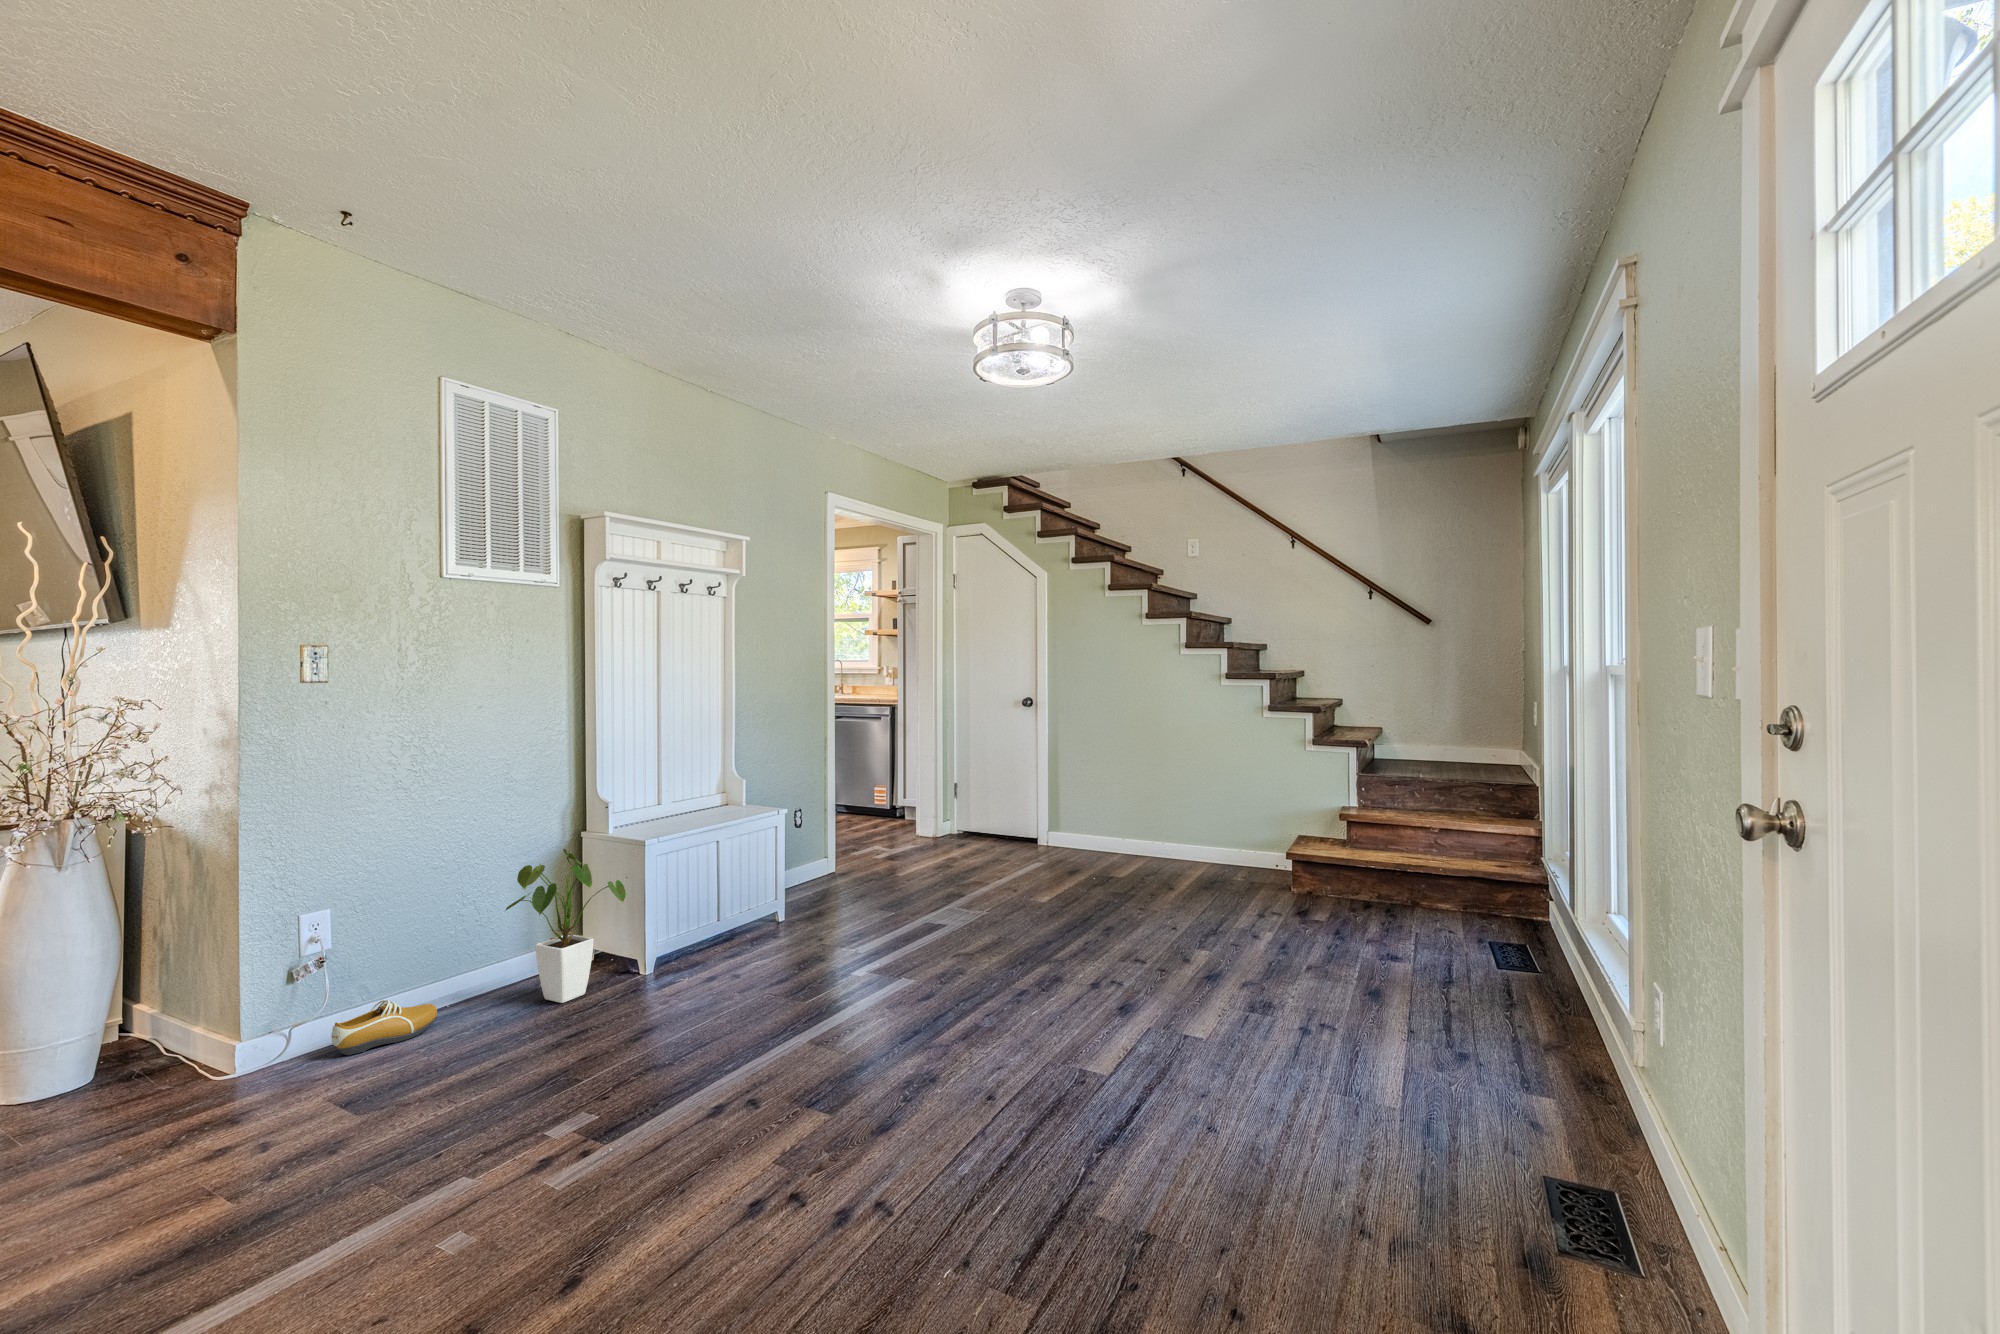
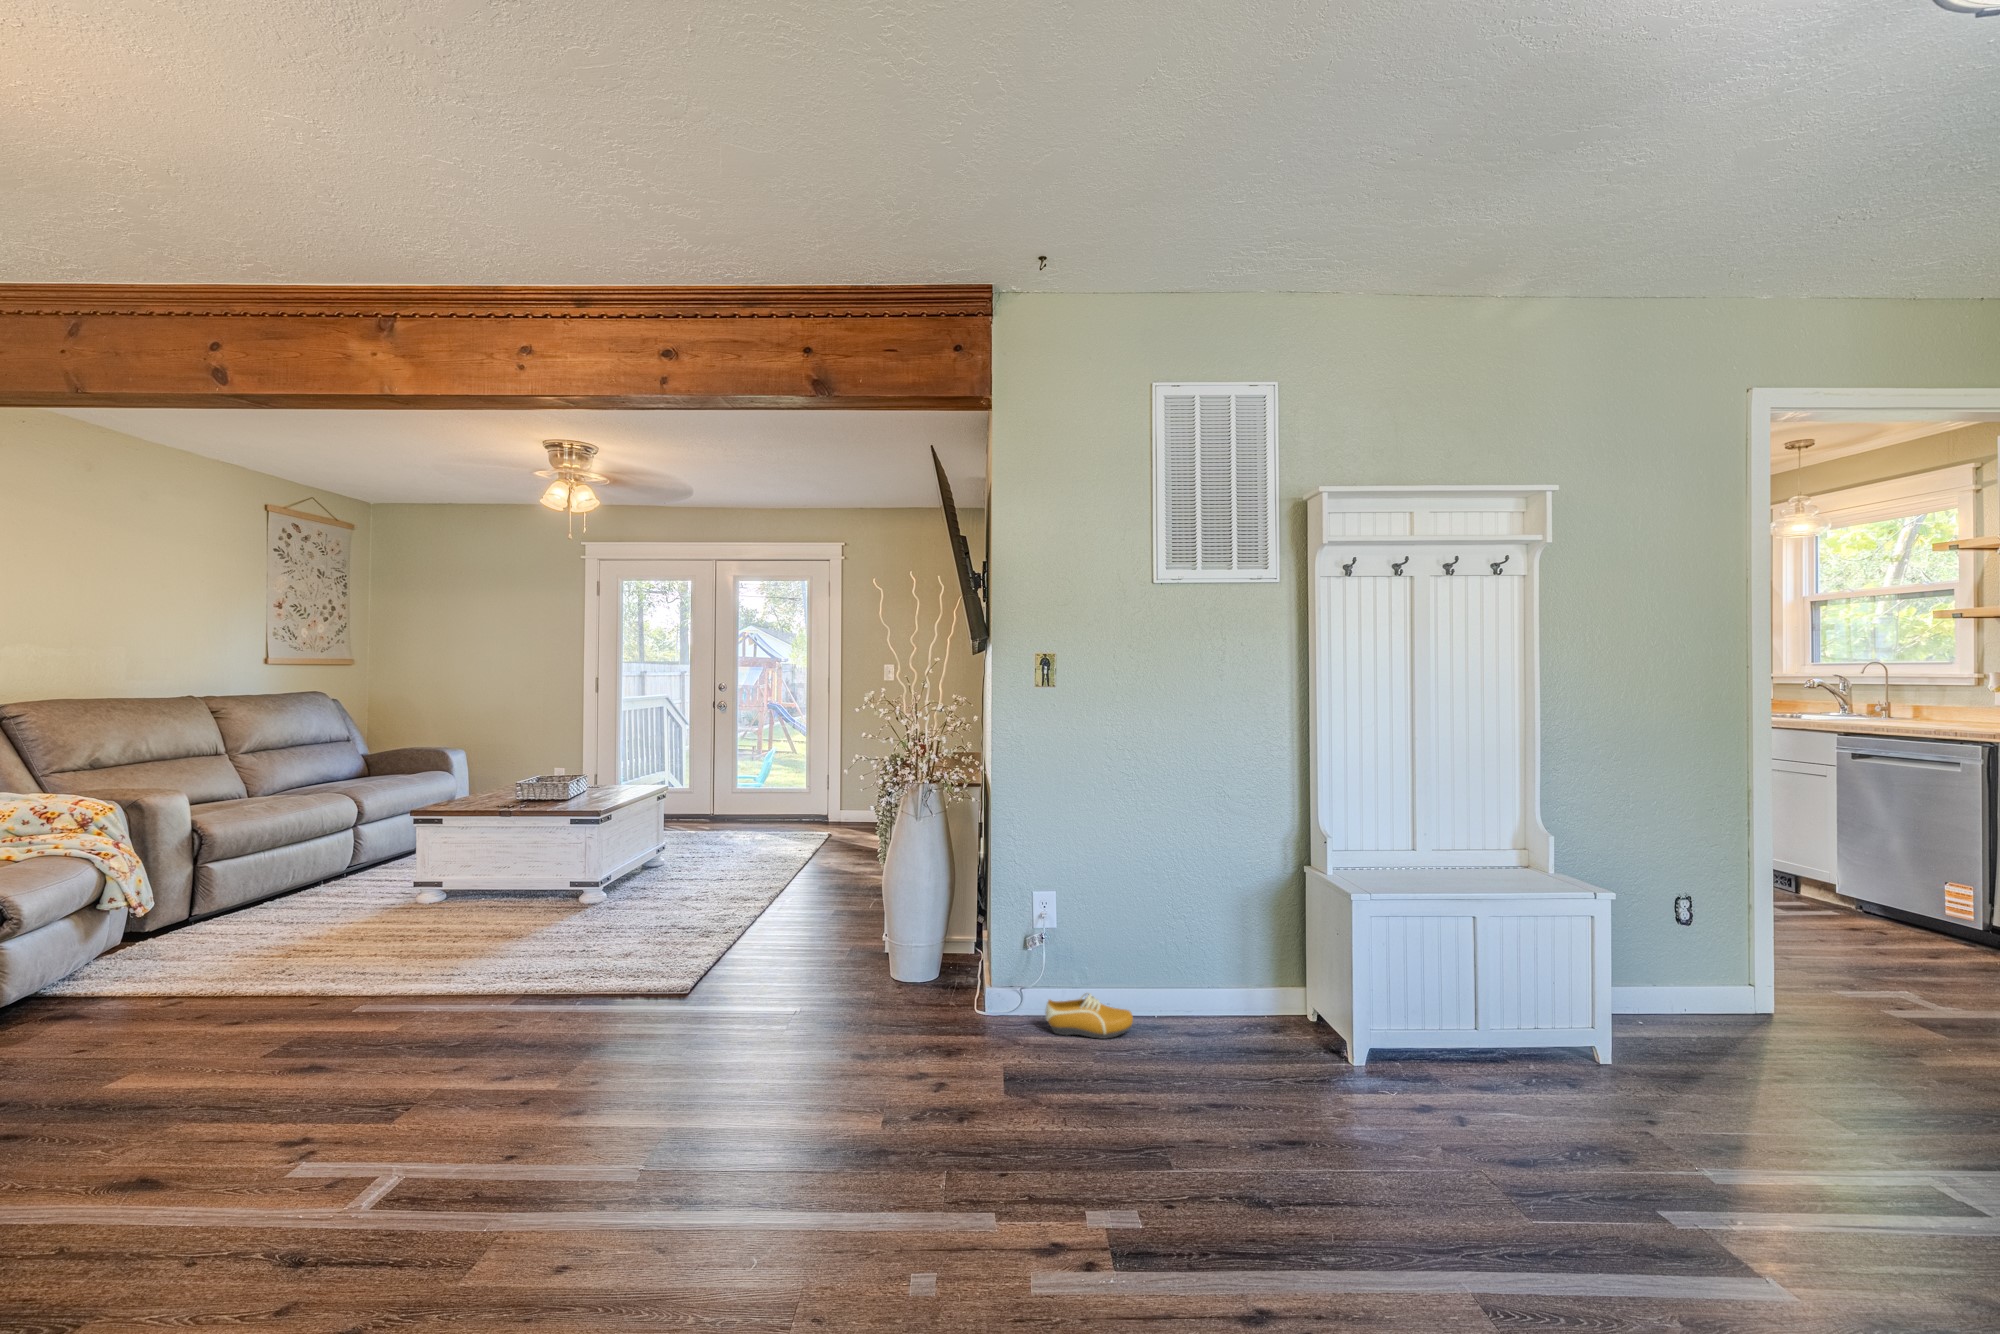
house plant: present [506,849,626,1003] -> none [1202,883,1315,1062]

